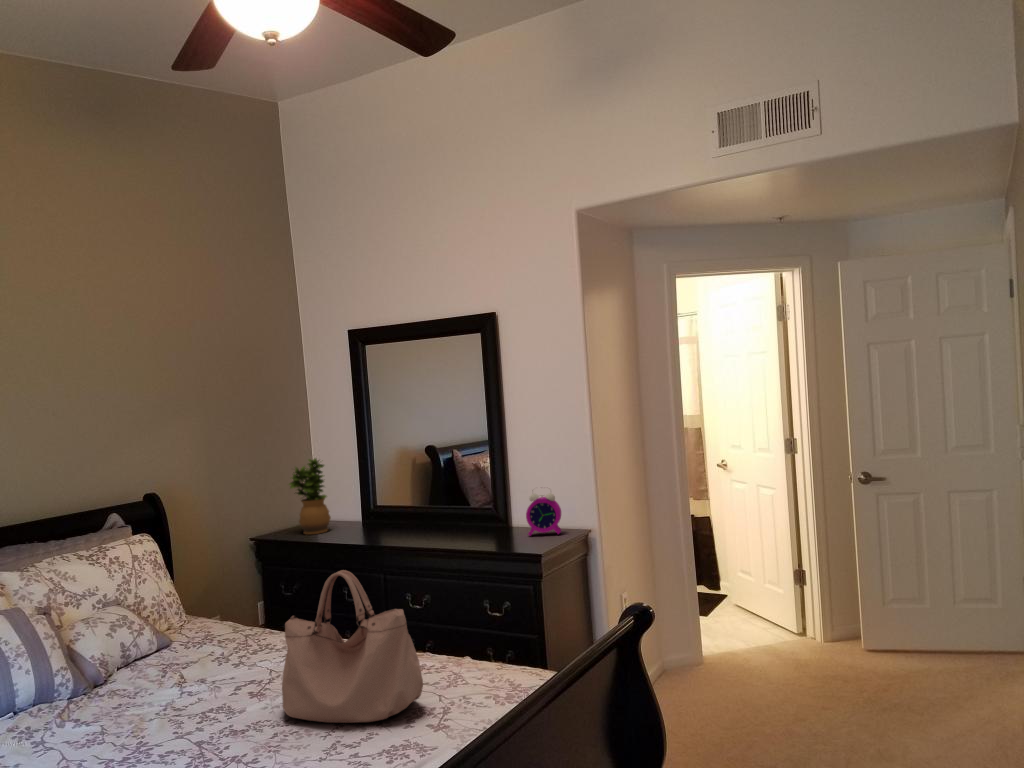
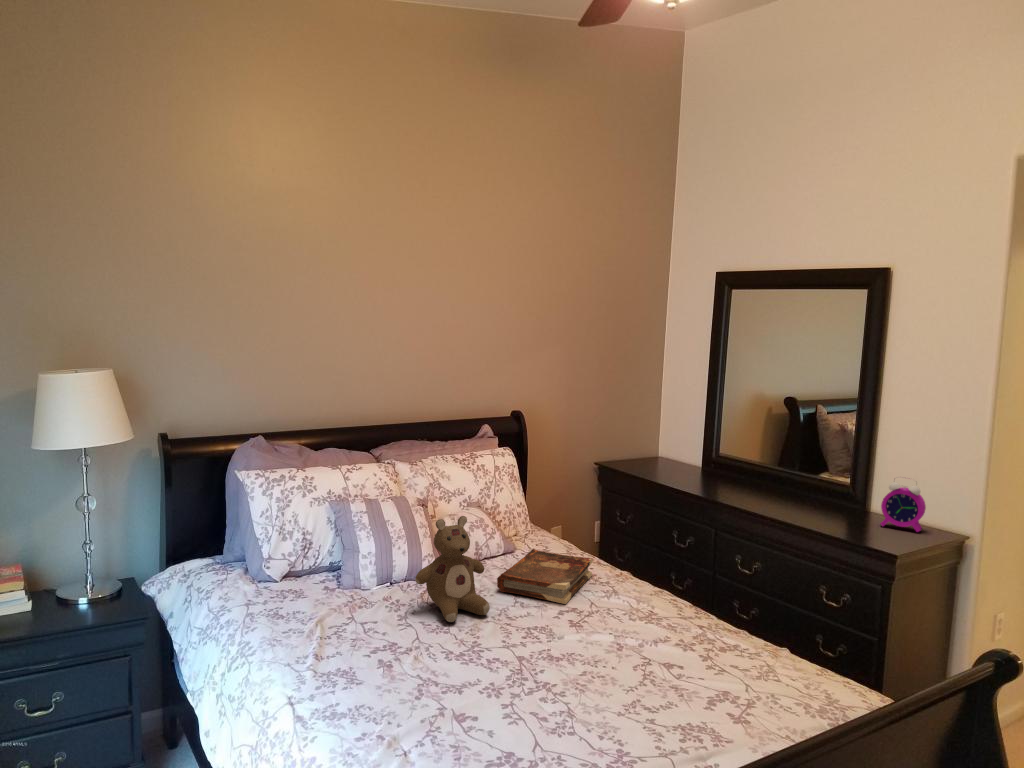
potted plant: present [289,458,331,534] -> none [638,397,676,471]
handbag: present [282,570,423,723] -> none [595,538,730,693]
stuffed bear: none [50,607,151,733] -> present [415,516,490,622]
book: none [155,627,264,687] -> present [497,549,593,604]

